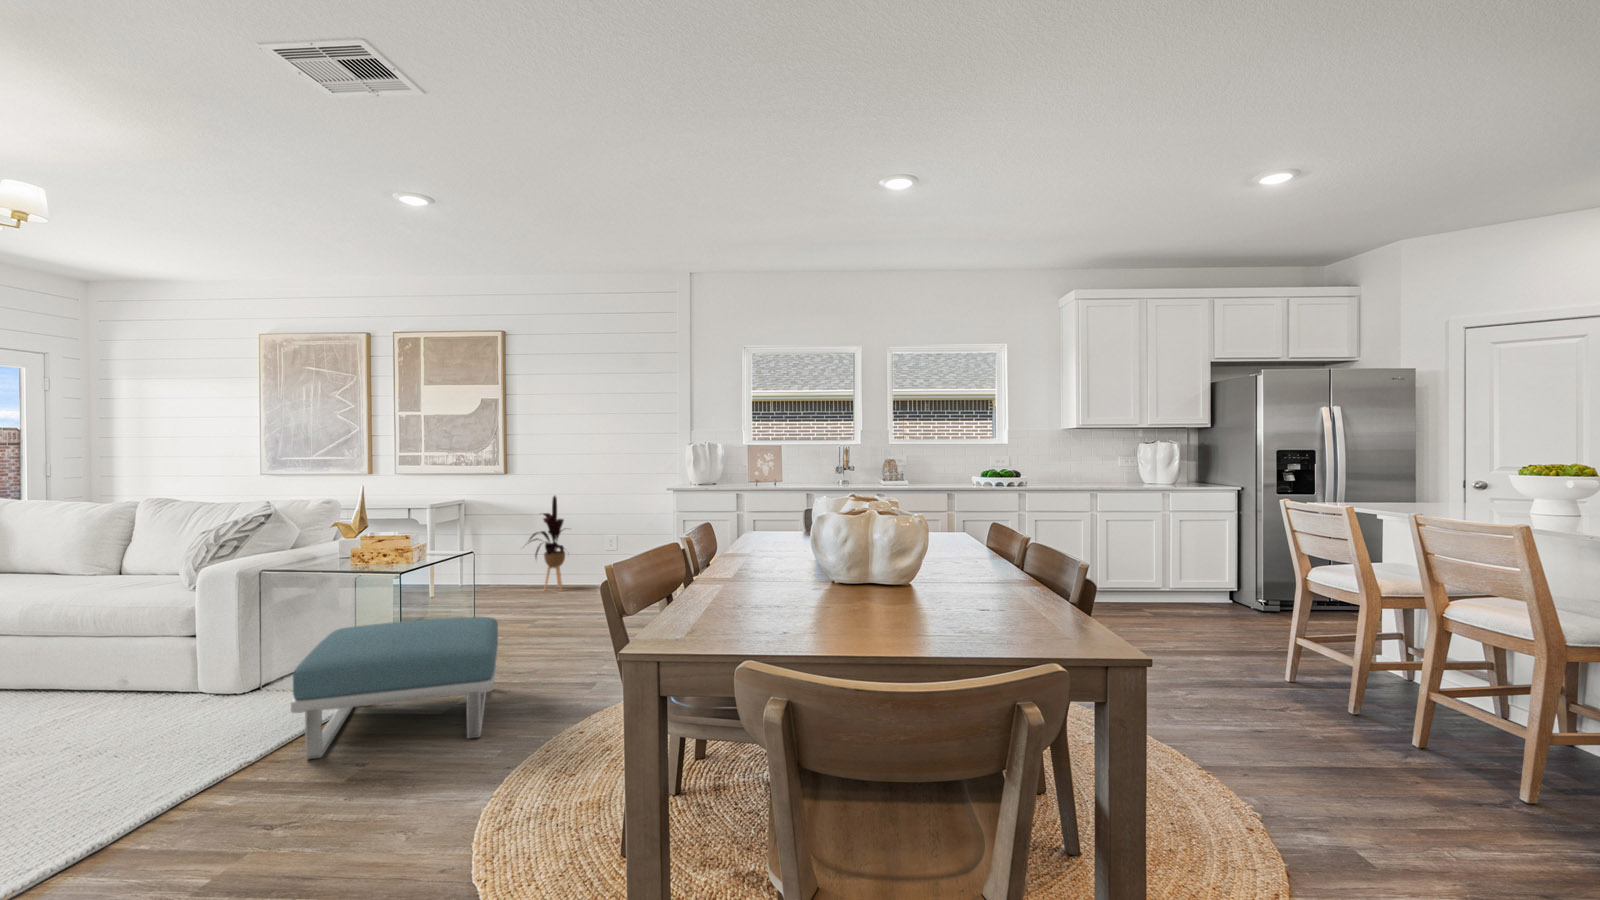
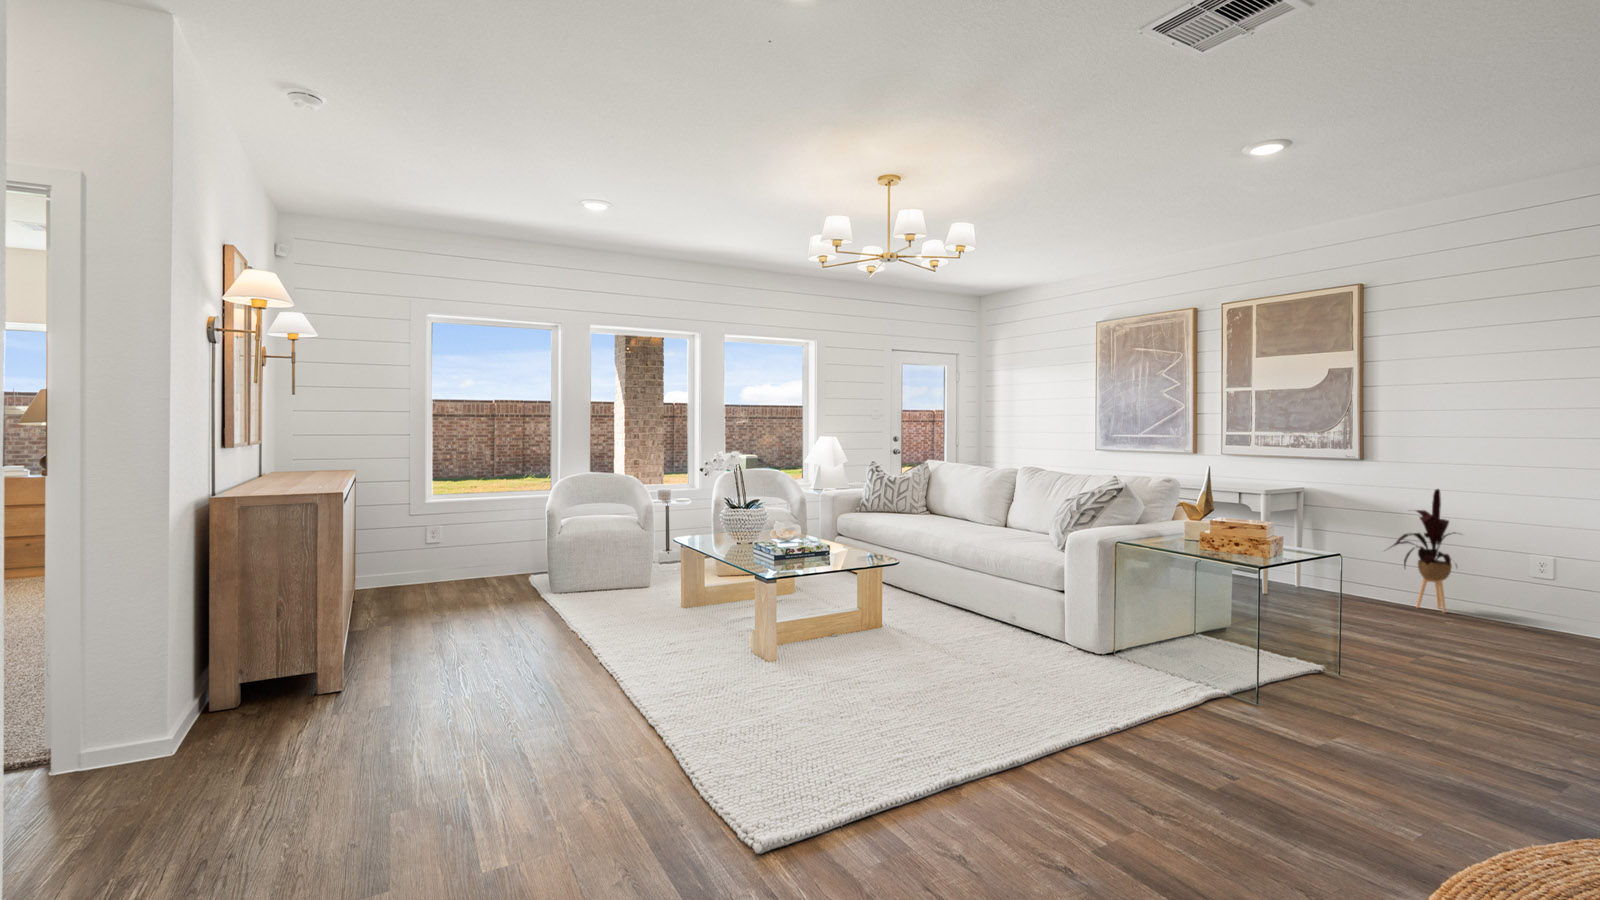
footstool: present [291,617,498,759] -> none [1156,615,1396,789]

